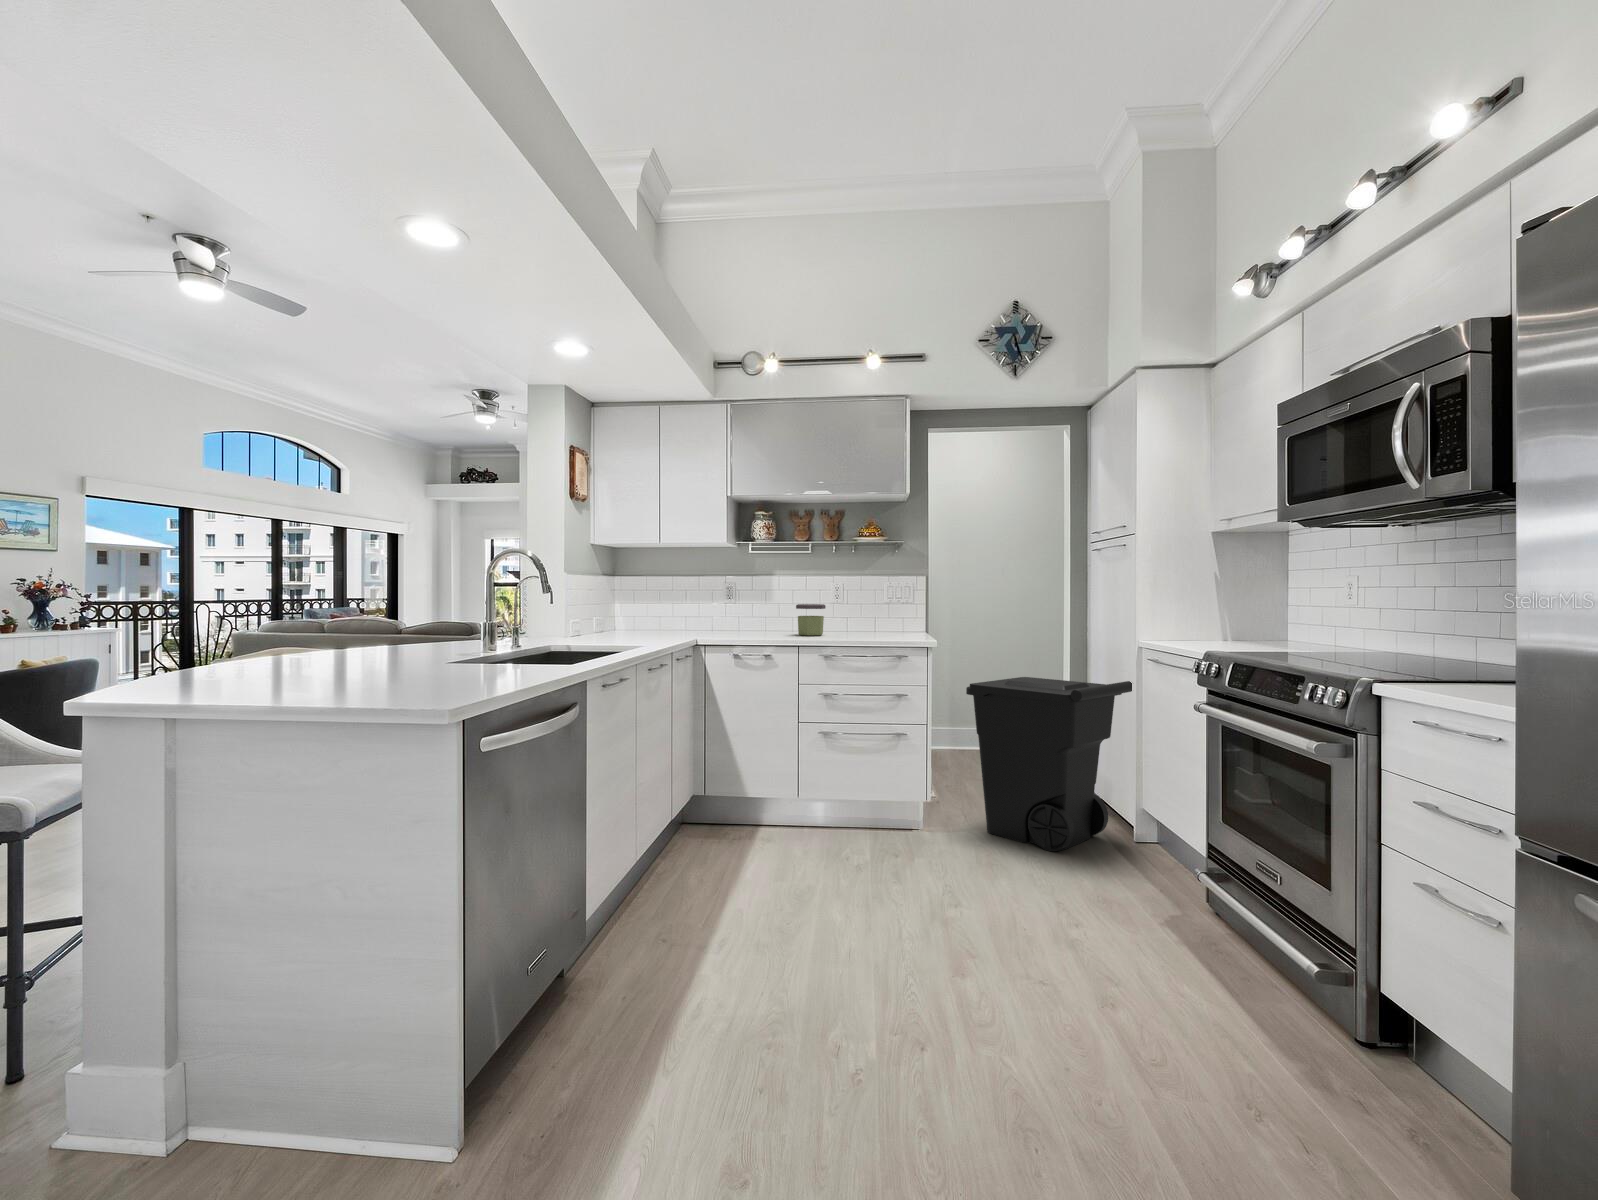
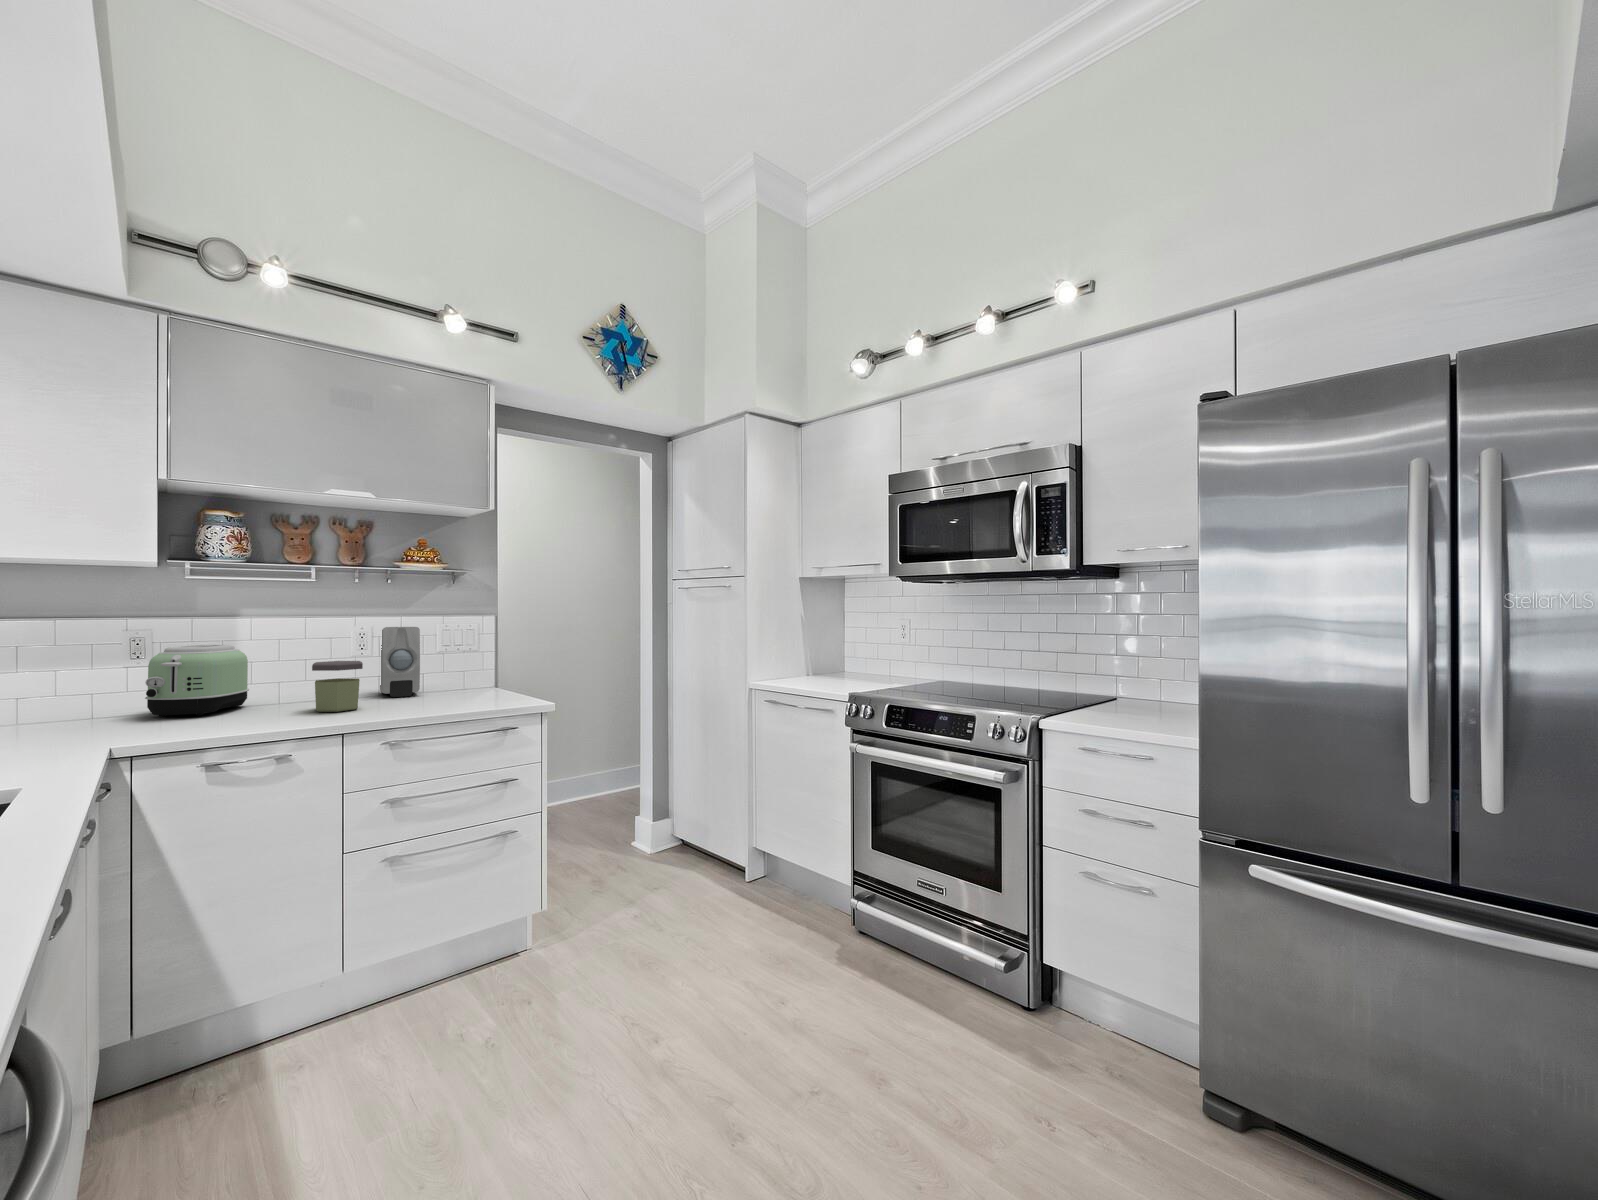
soap dispenser: none [844,583,871,632] -> present [380,627,420,697]
toaster: none [726,593,775,633] -> present [145,645,249,717]
trash can: present [966,677,1132,851] -> none [592,727,756,935]

